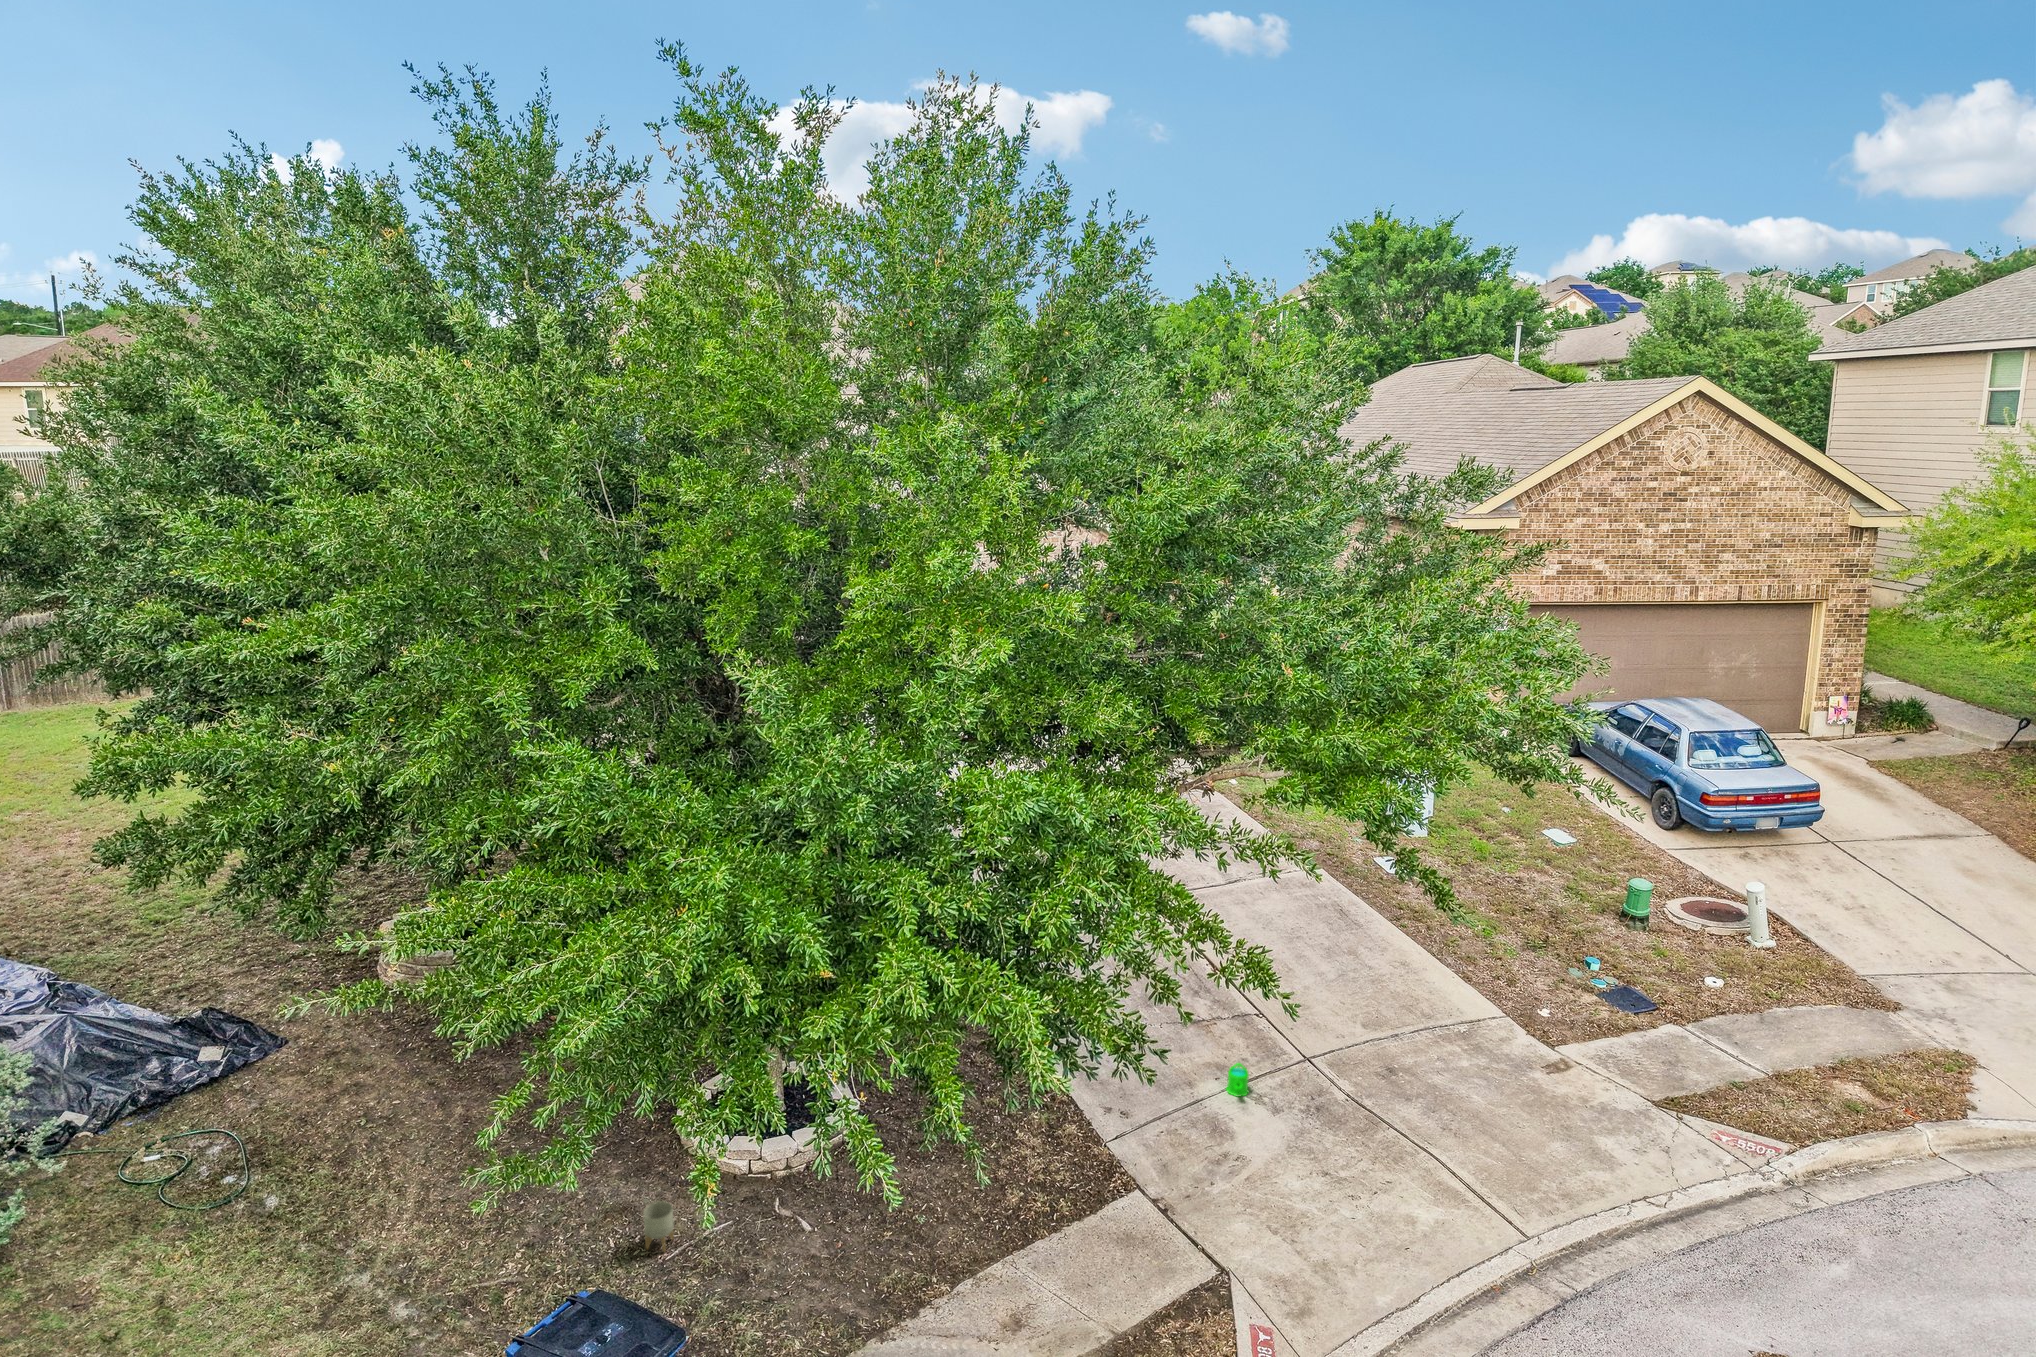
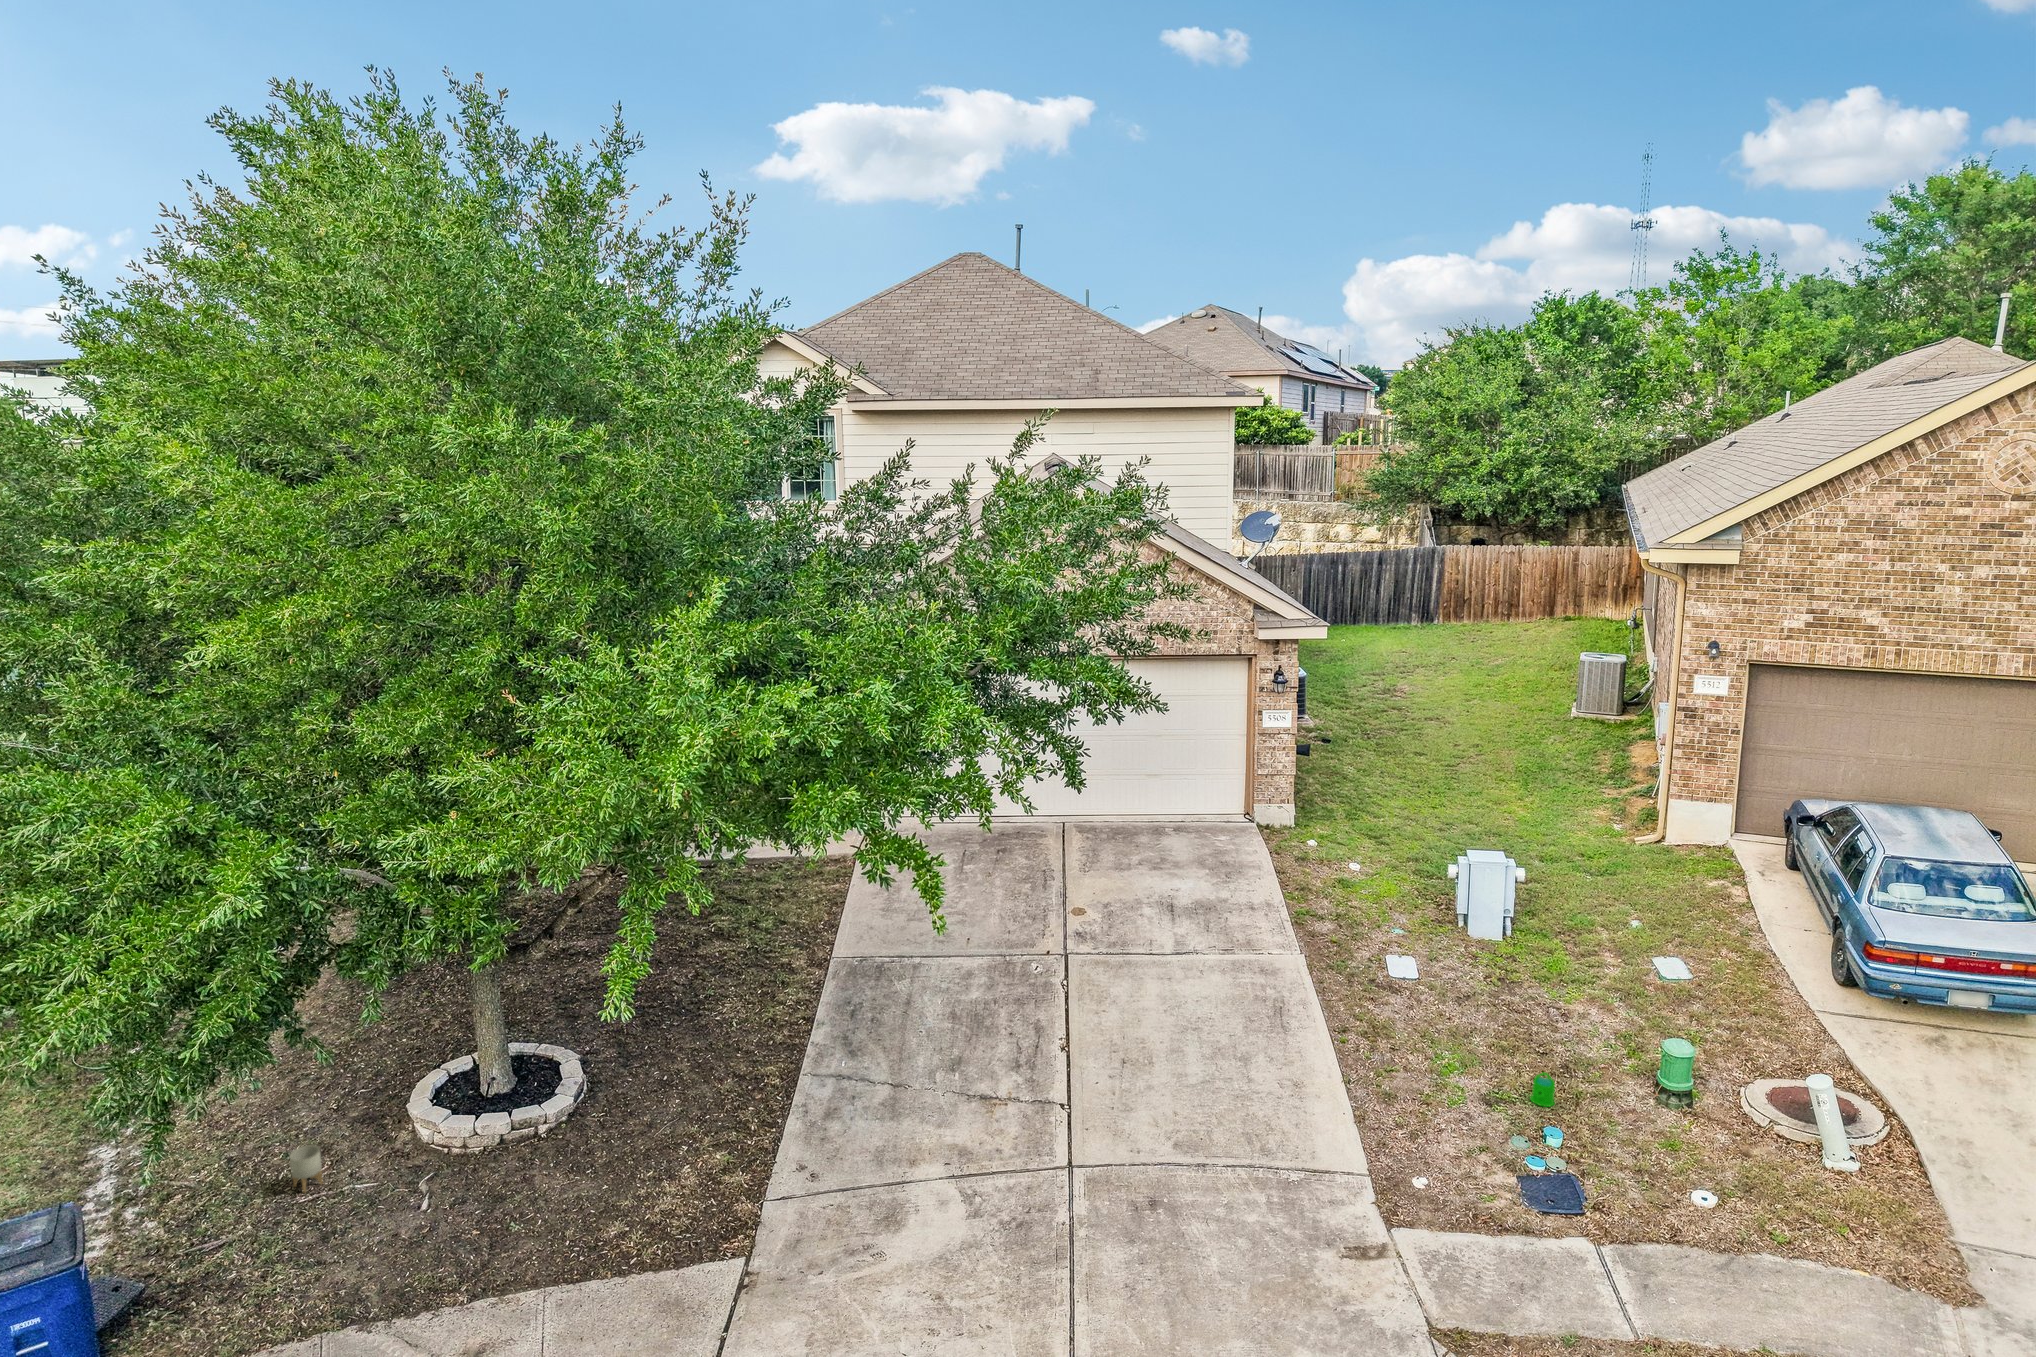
watering can: present [1226,1063,1249,1096] -> present [1530,1072,1555,1107]

